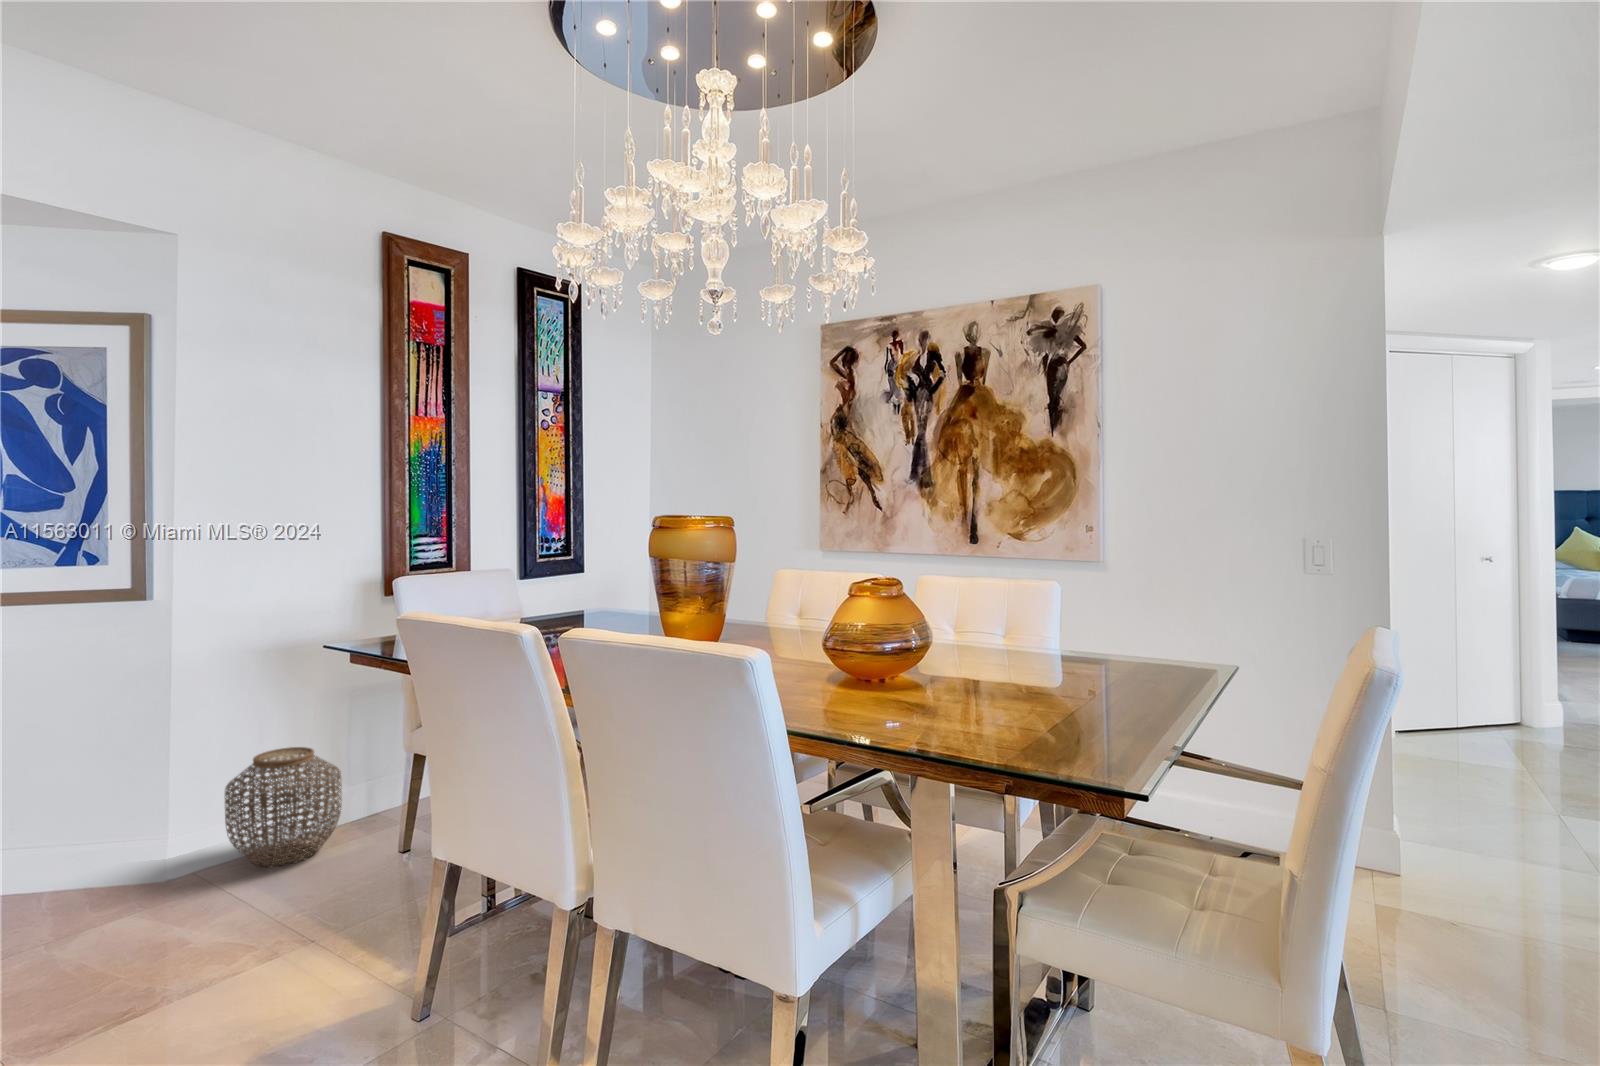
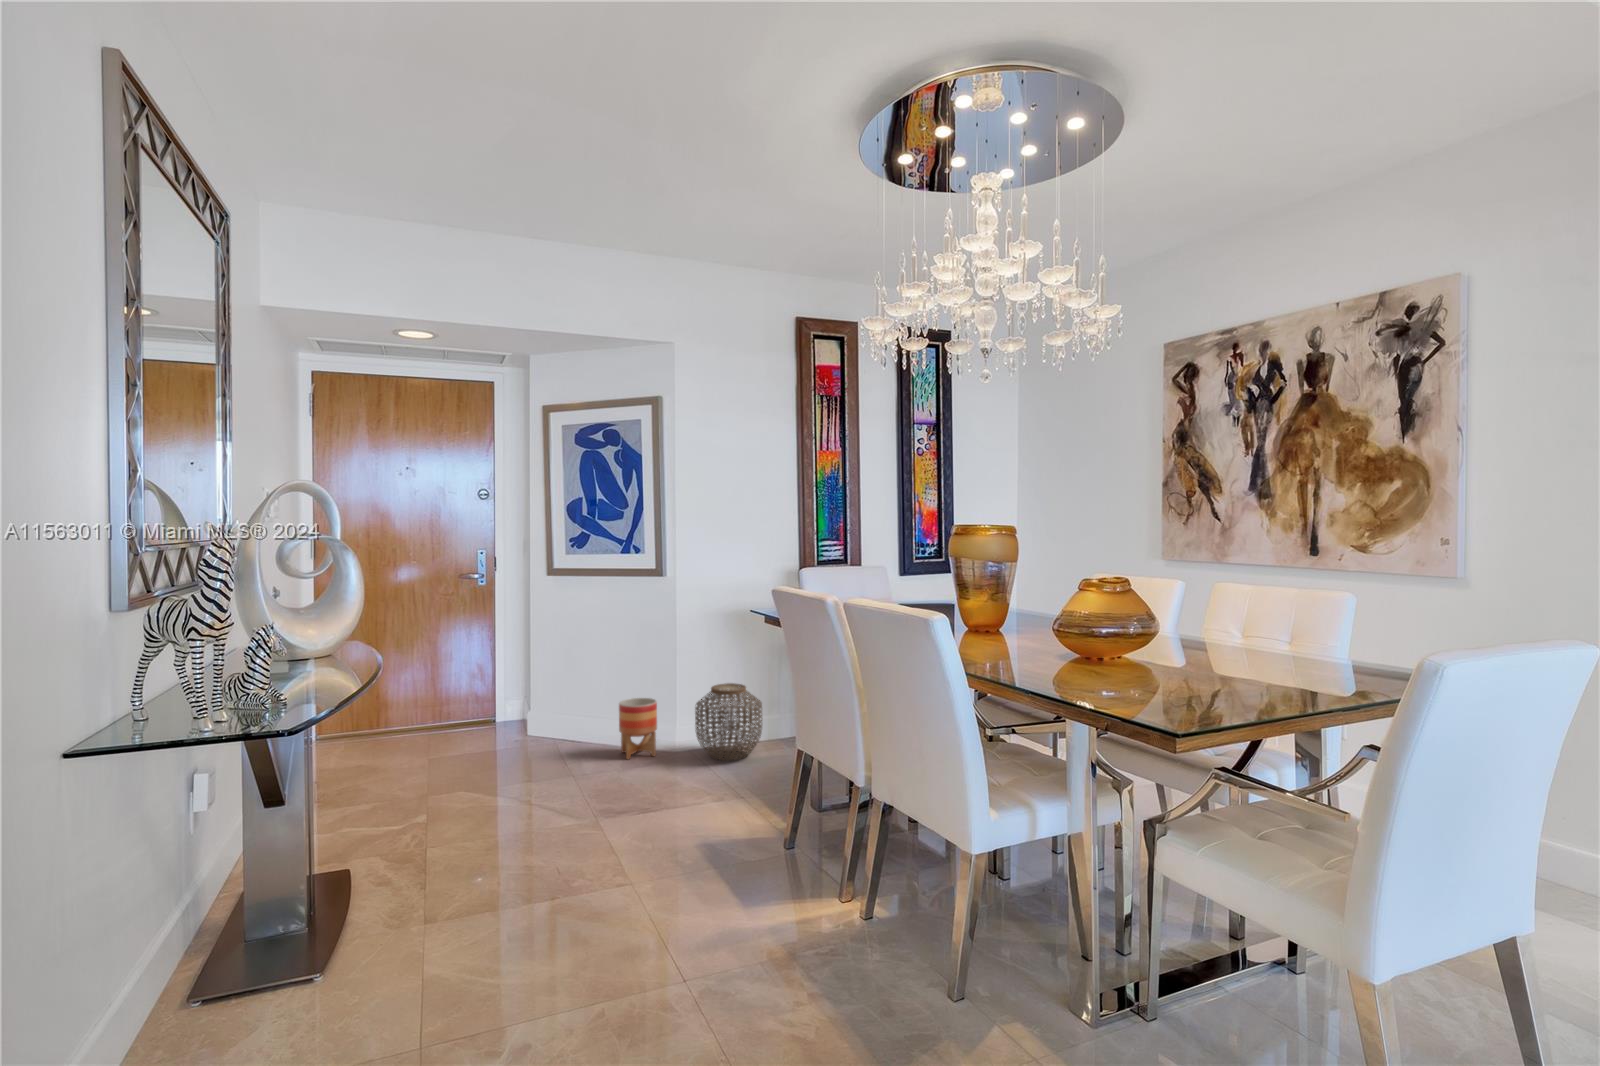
planter: none [70,790,149,898] -> present [619,698,657,759]

